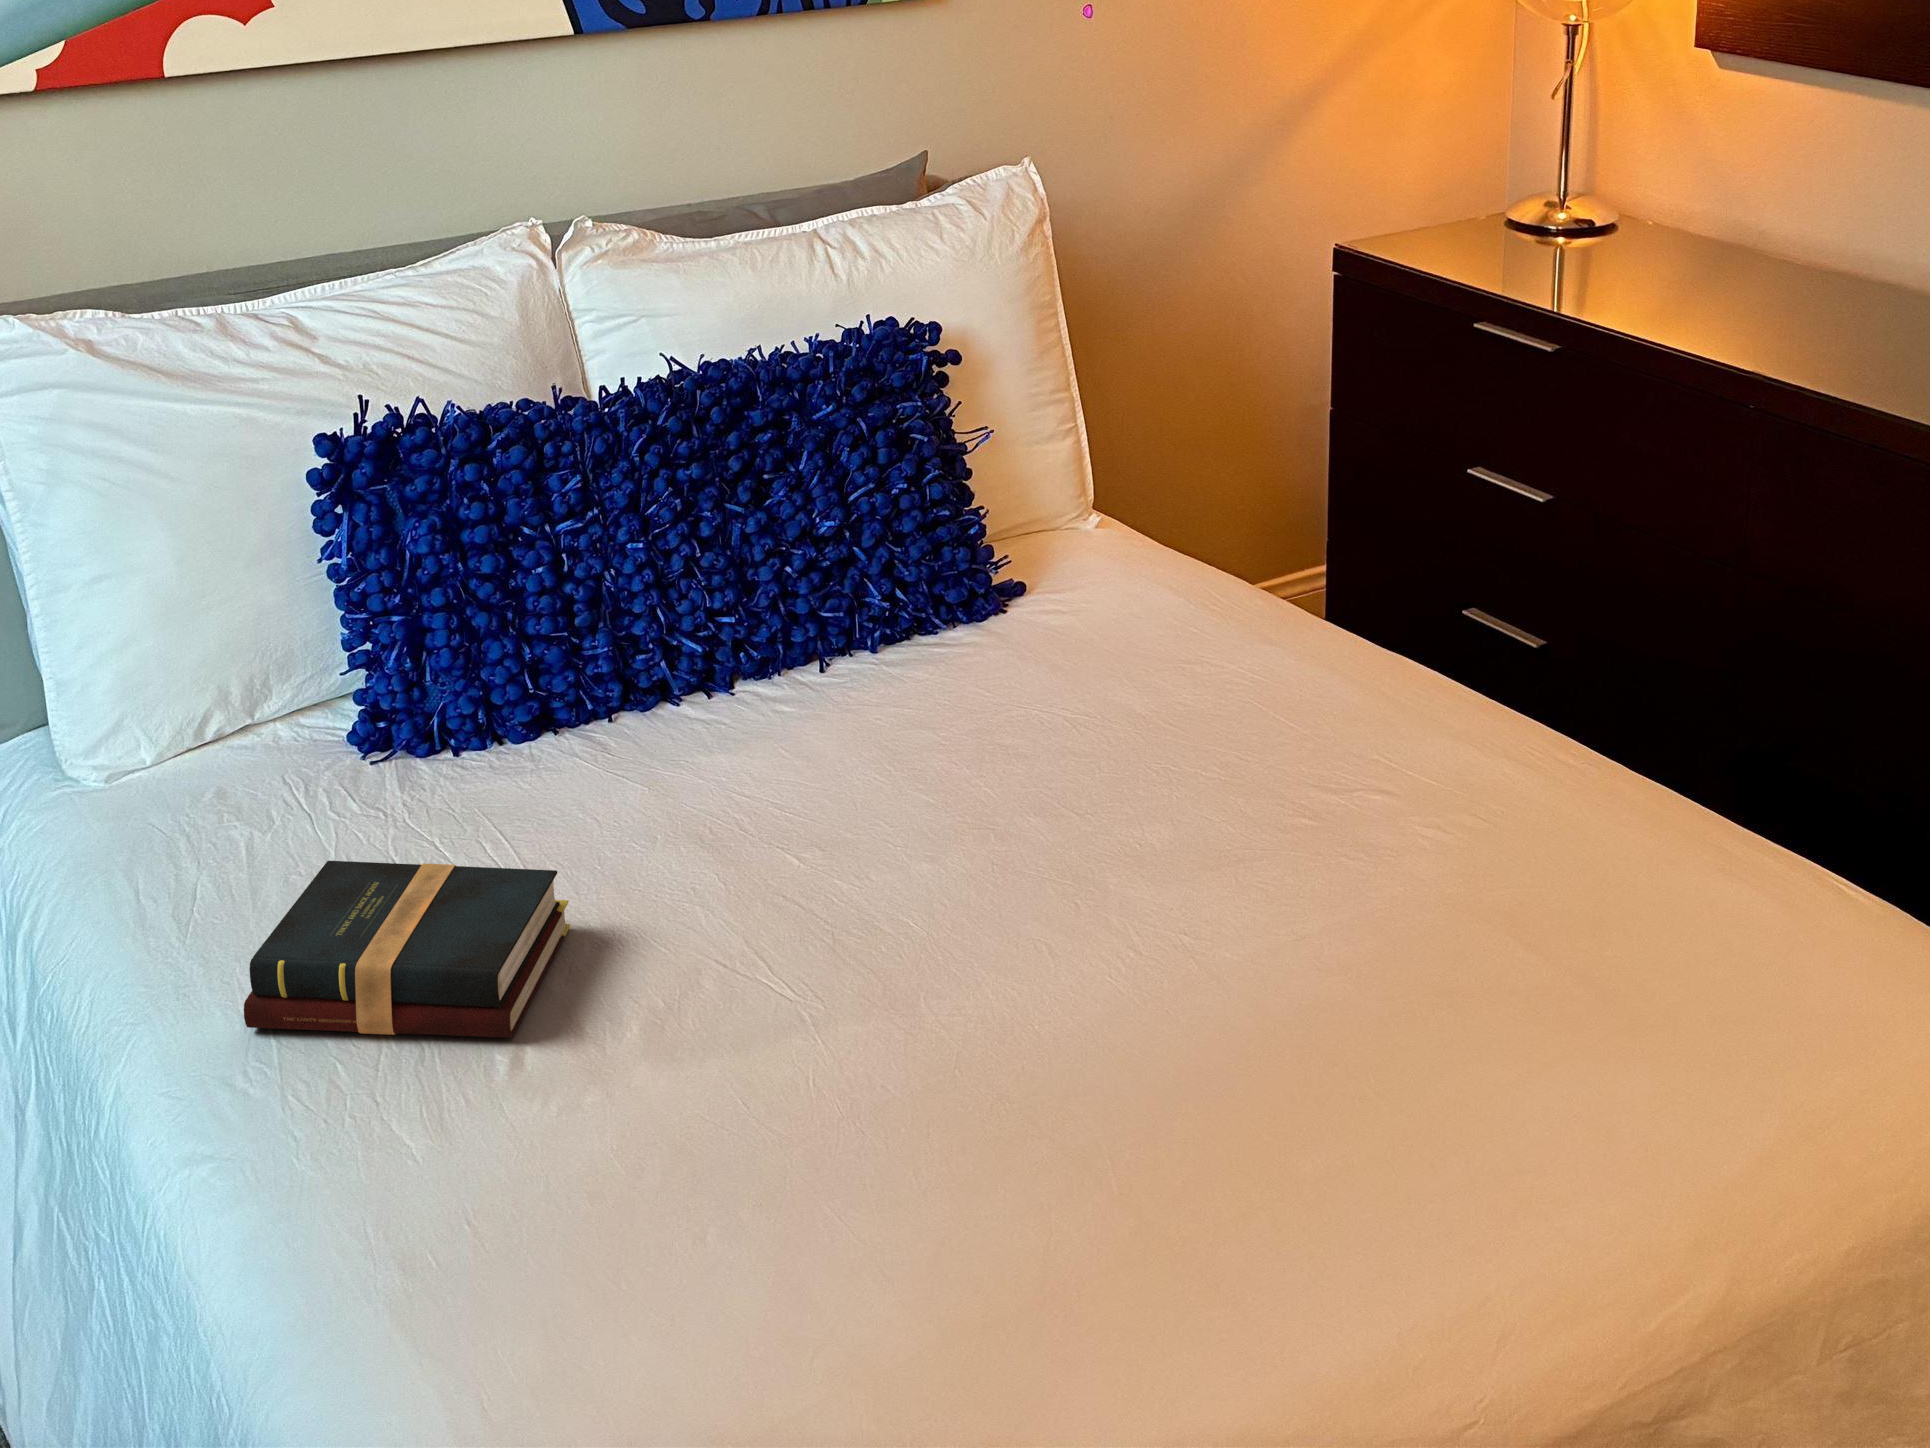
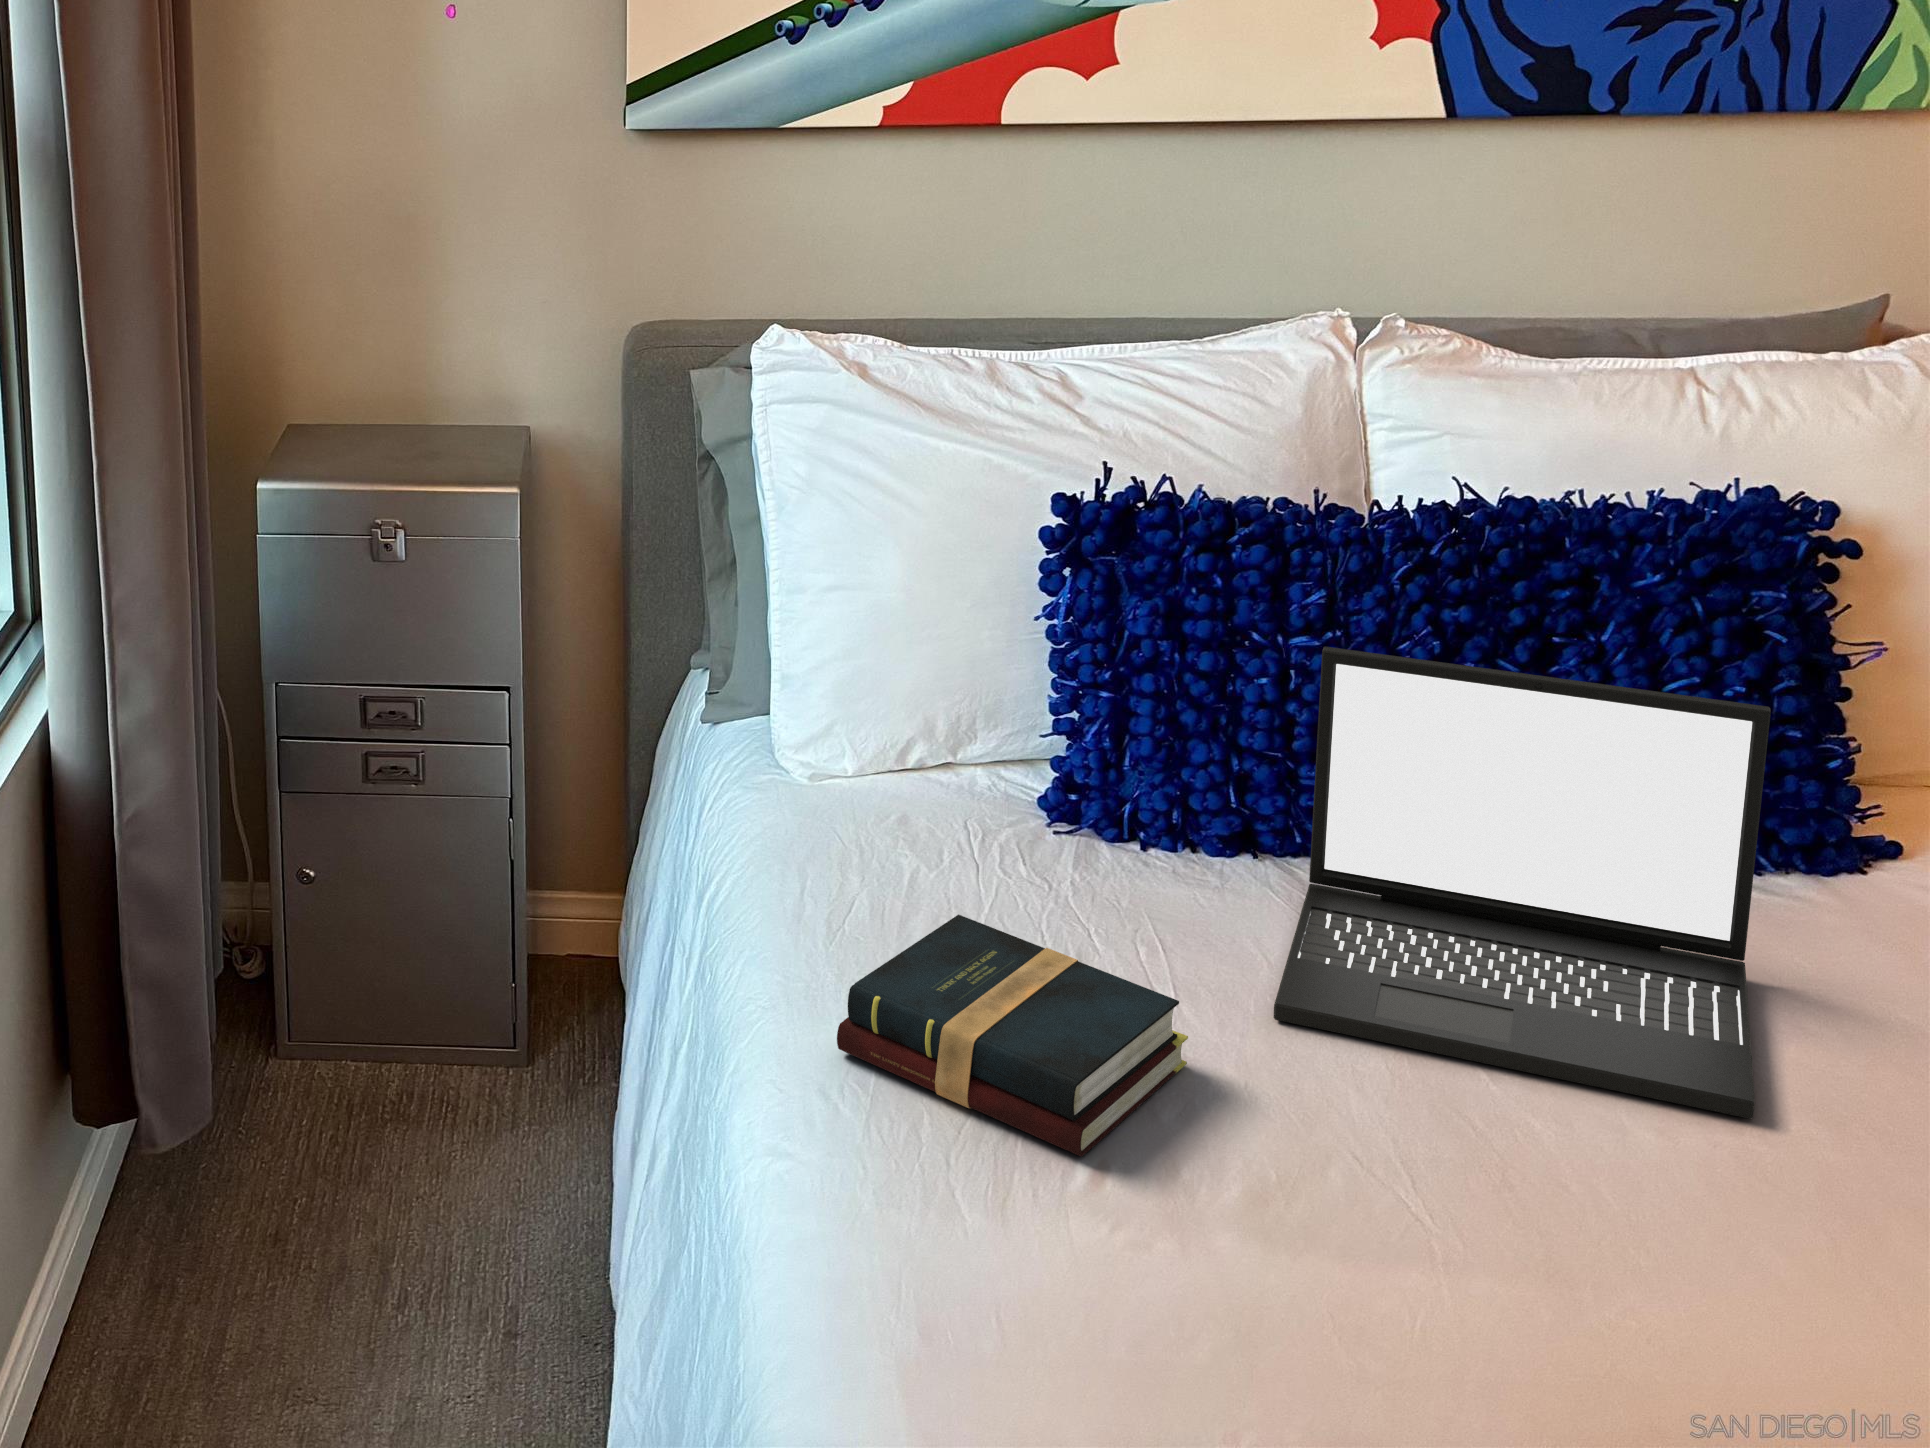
laptop: none [599,490,998,863] -> present [1274,647,1771,1119]

